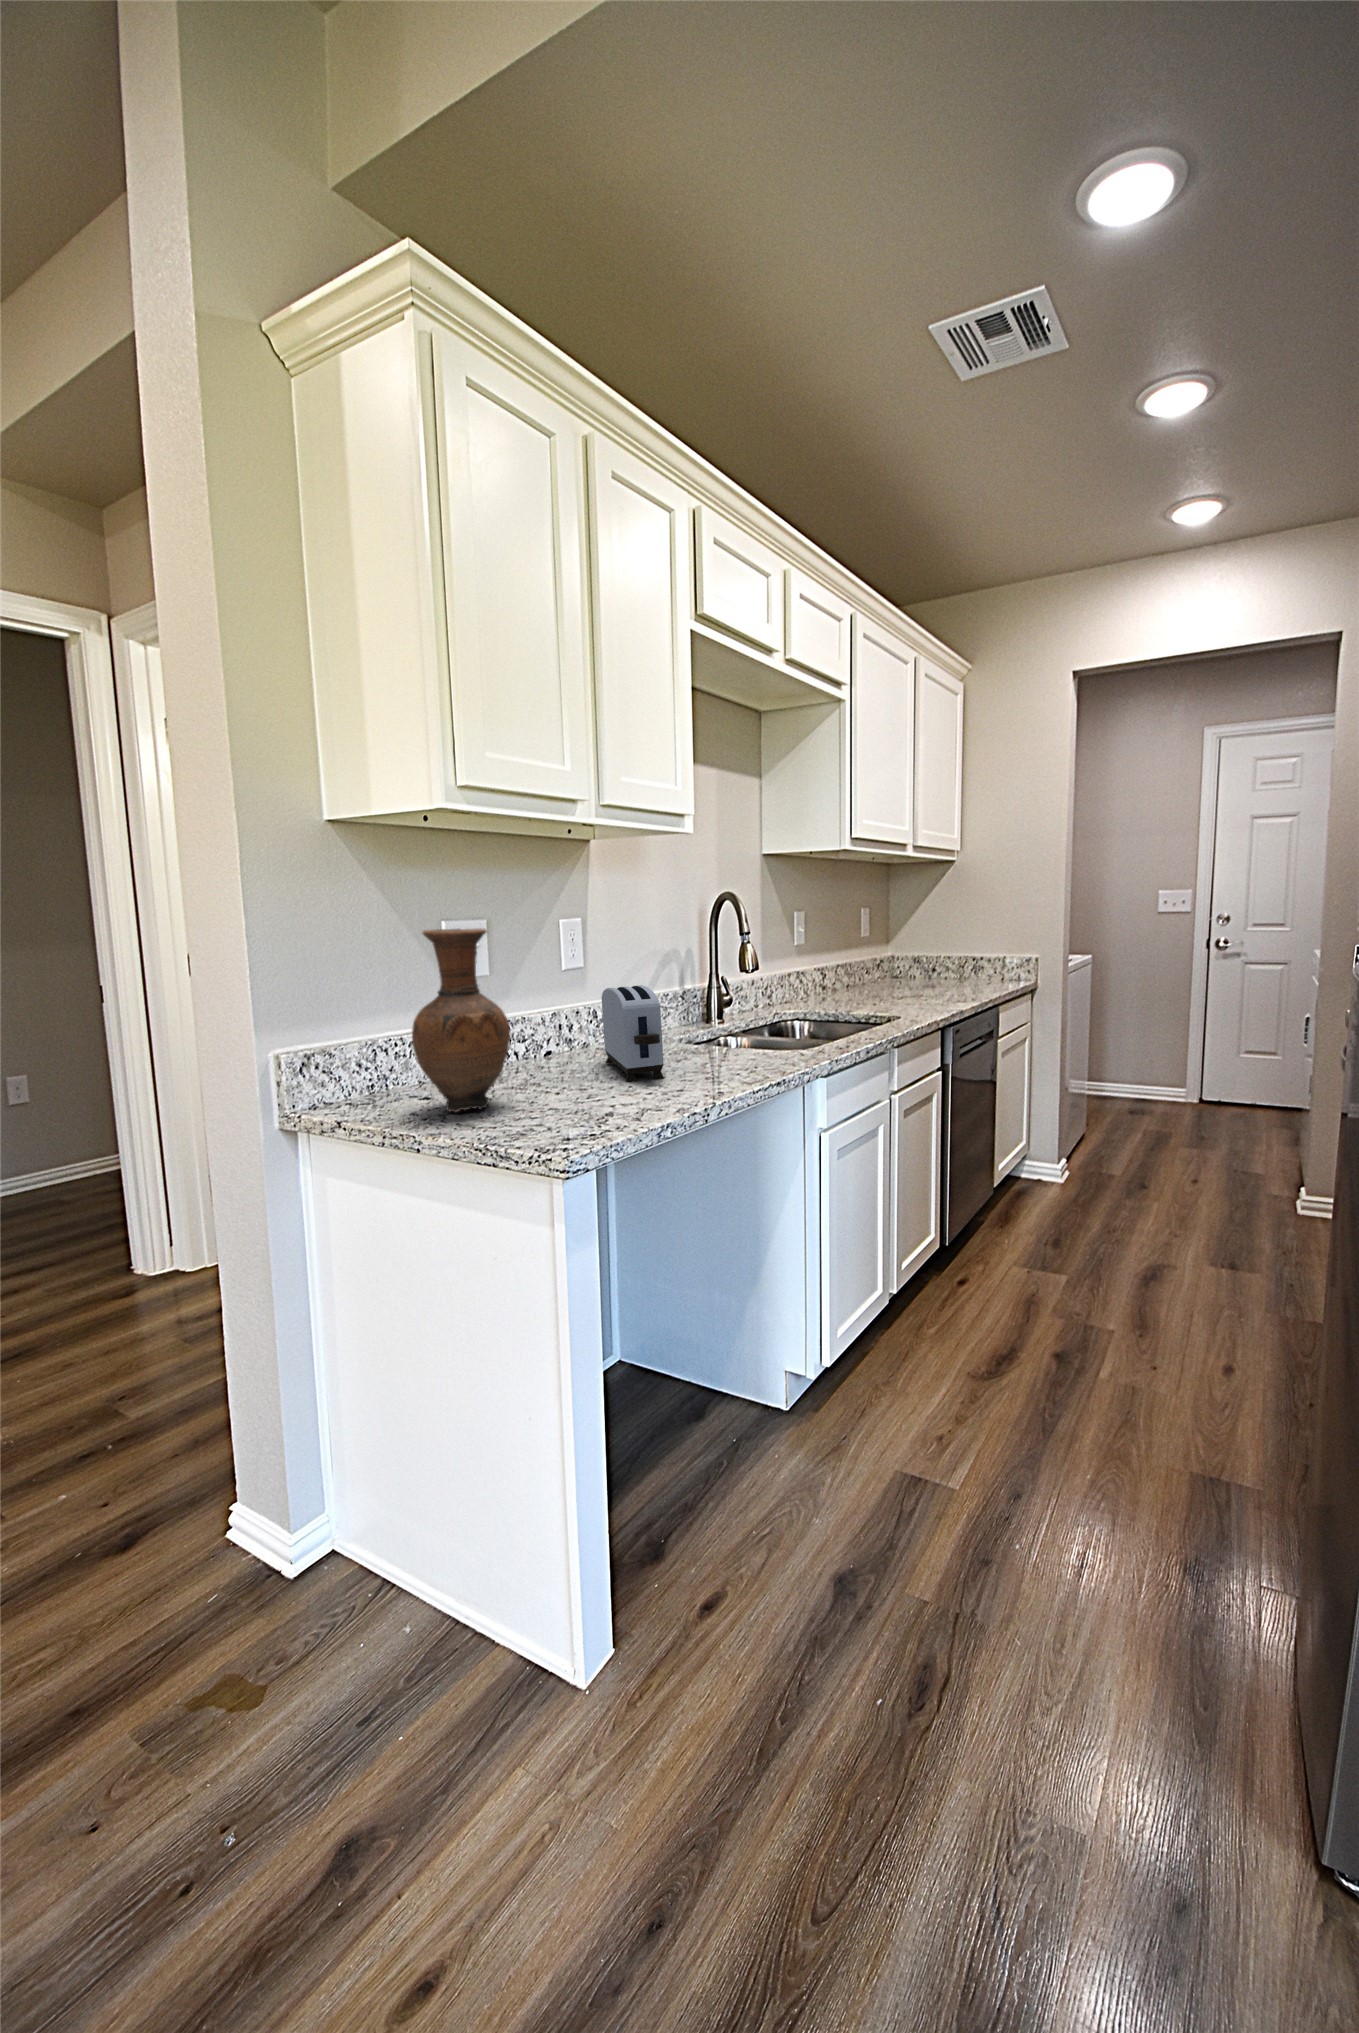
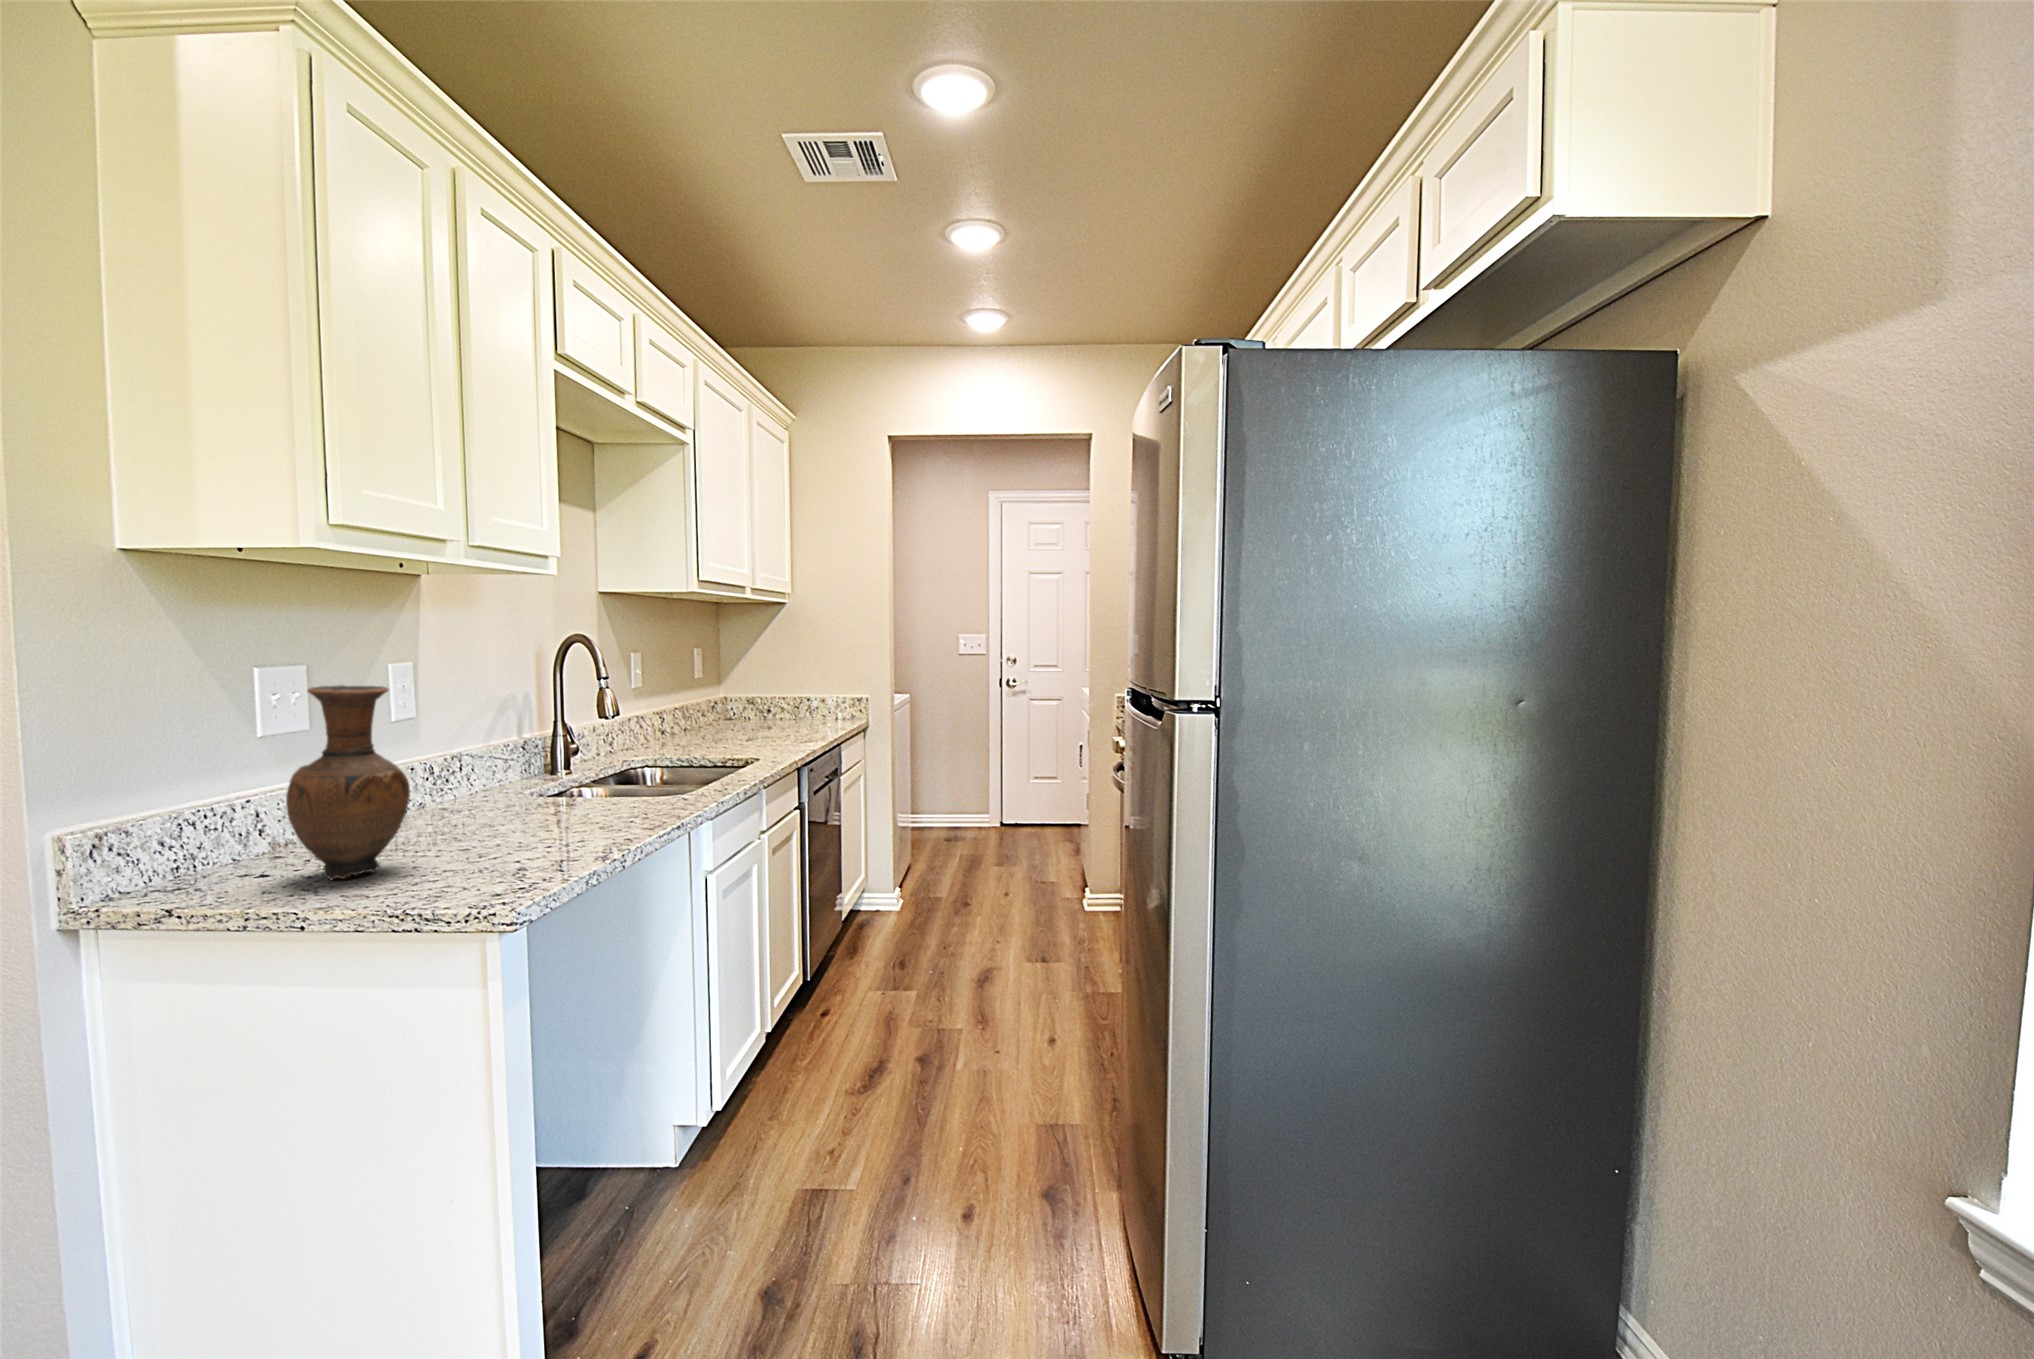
toaster: present [601,985,664,1083] -> none [466,738,559,836]

